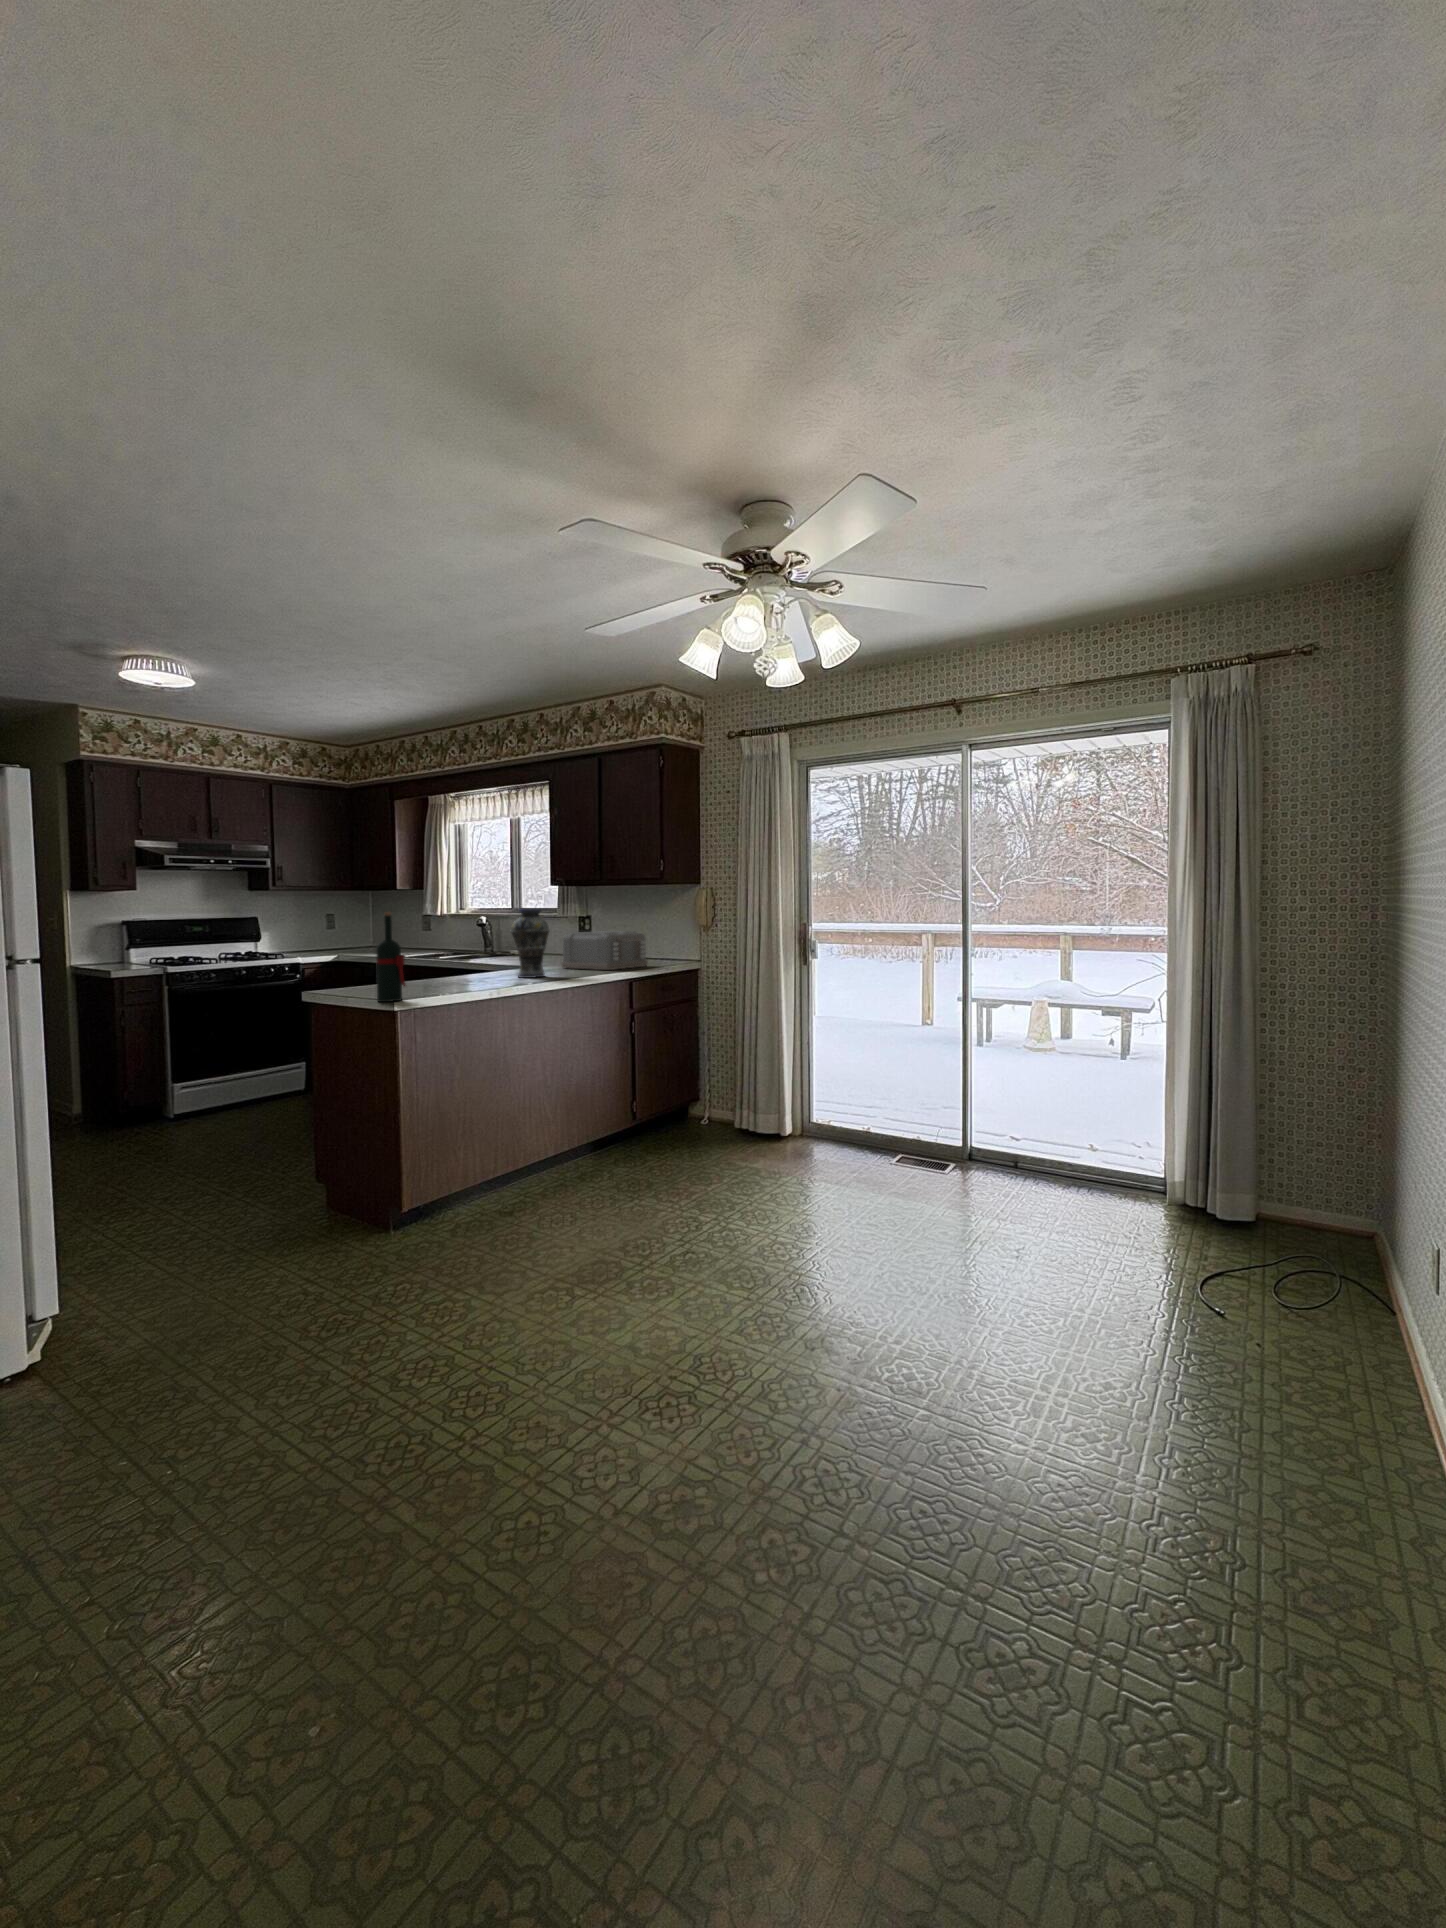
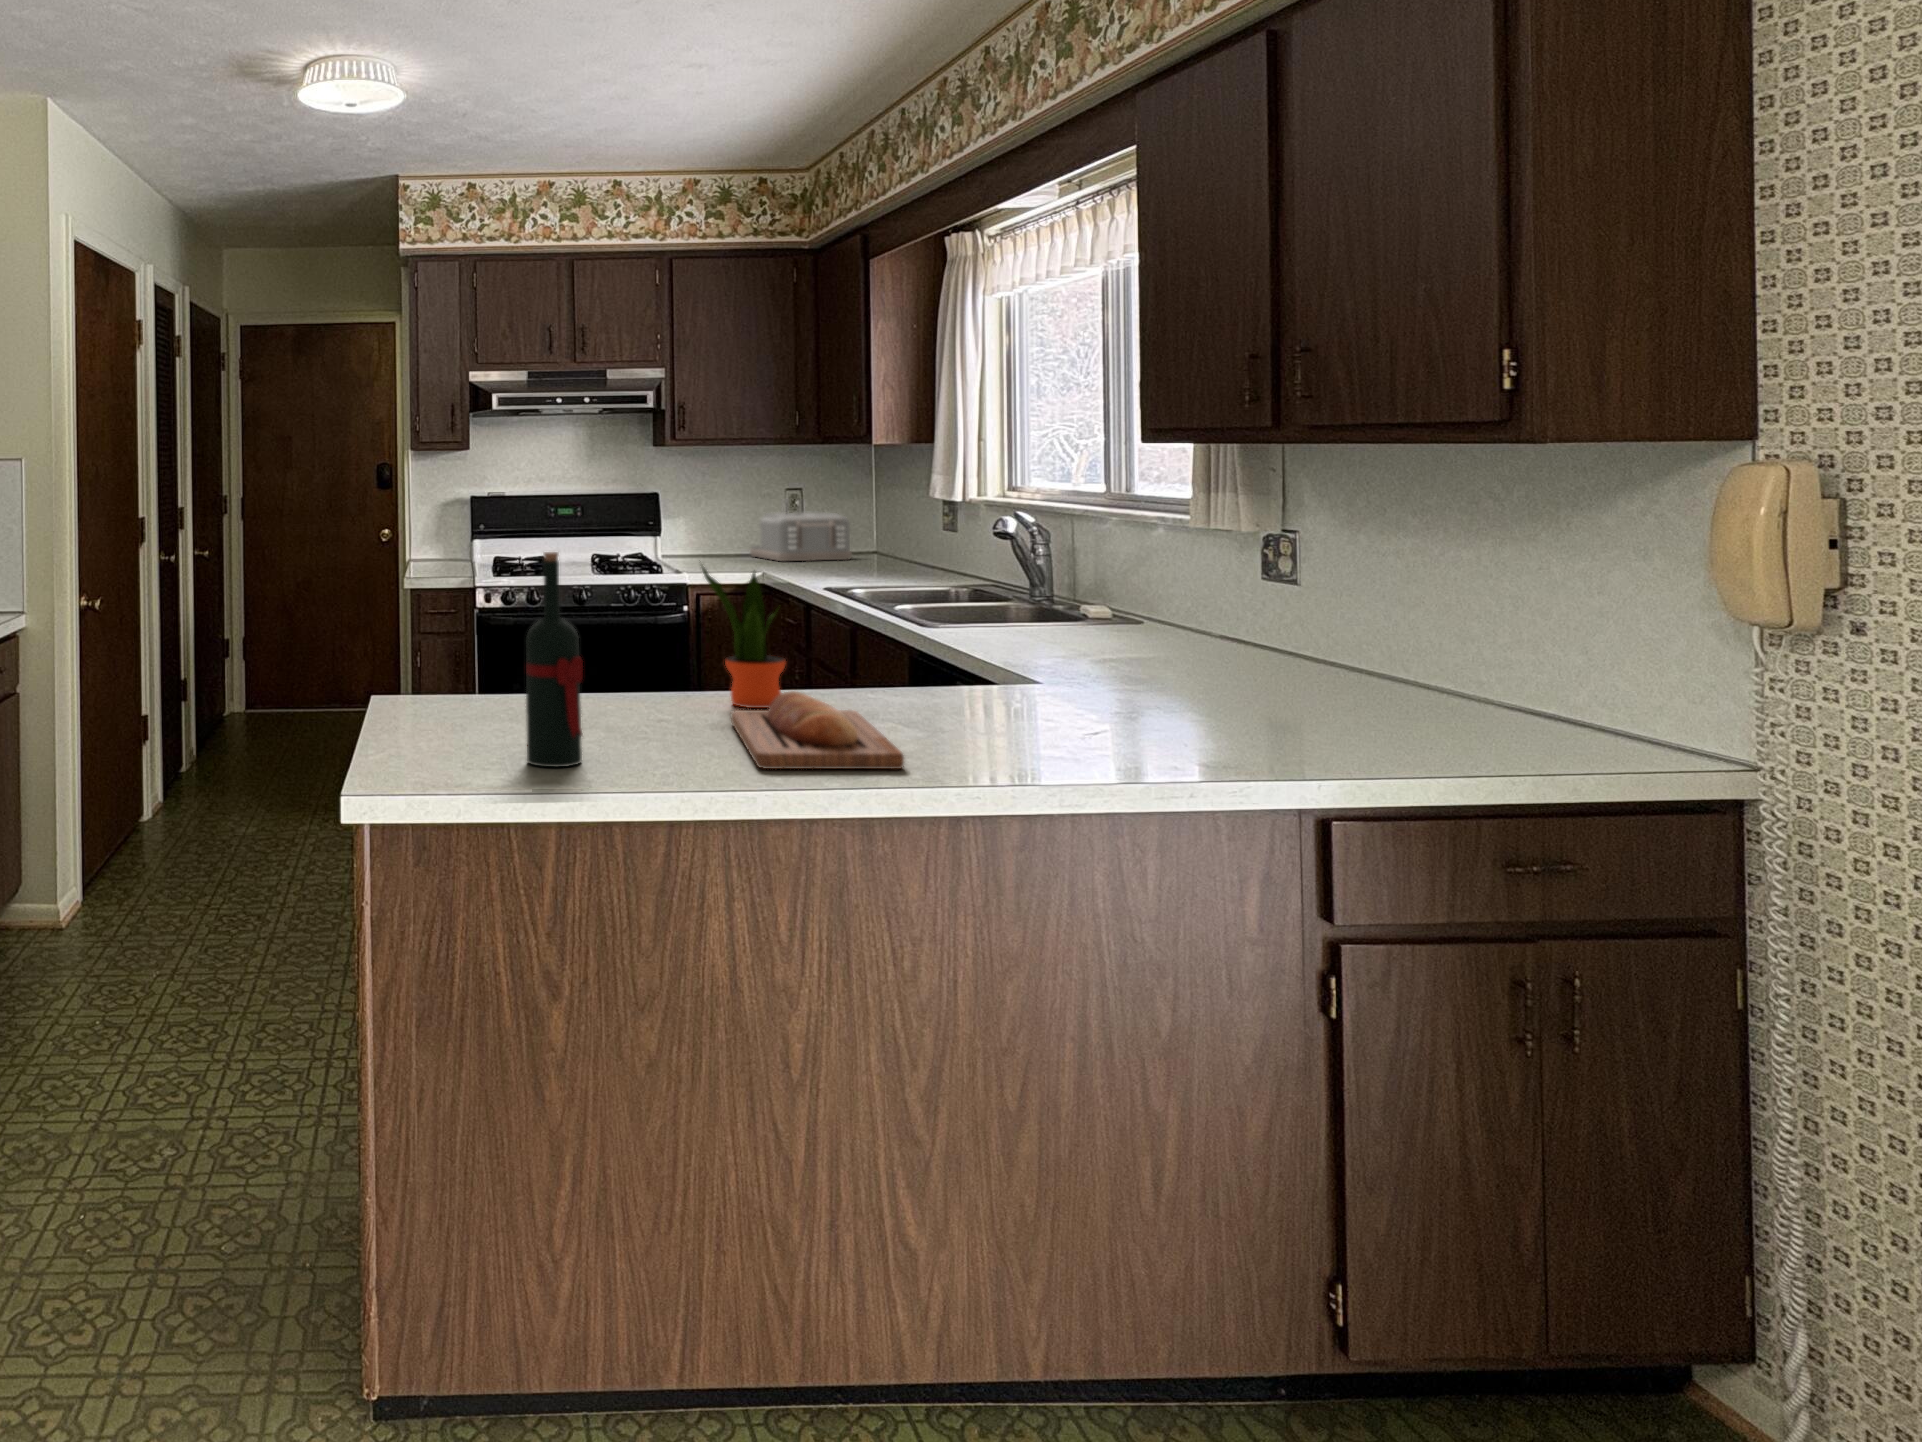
vase: present [511,909,549,978] -> none [953,526,1059,709]
potted plant: none [411,923,450,985] -> present [702,566,786,709]
toaster: present [561,931,648,970] -> present [750,513,852,561]
bread loaf: none [439,971,527,994] -> present [731,692,904,769]

